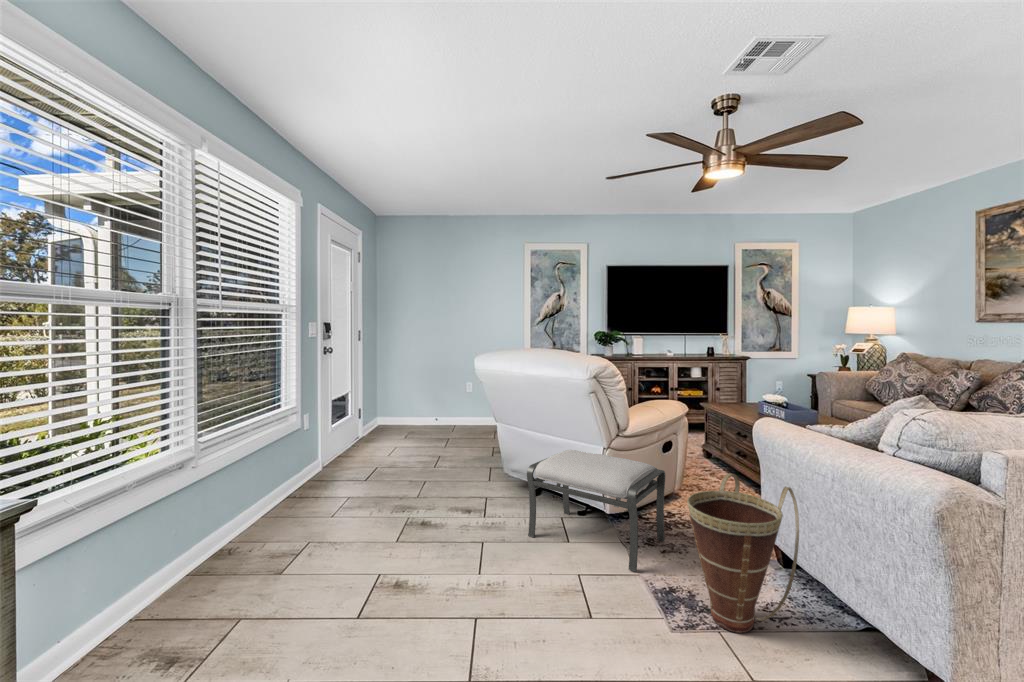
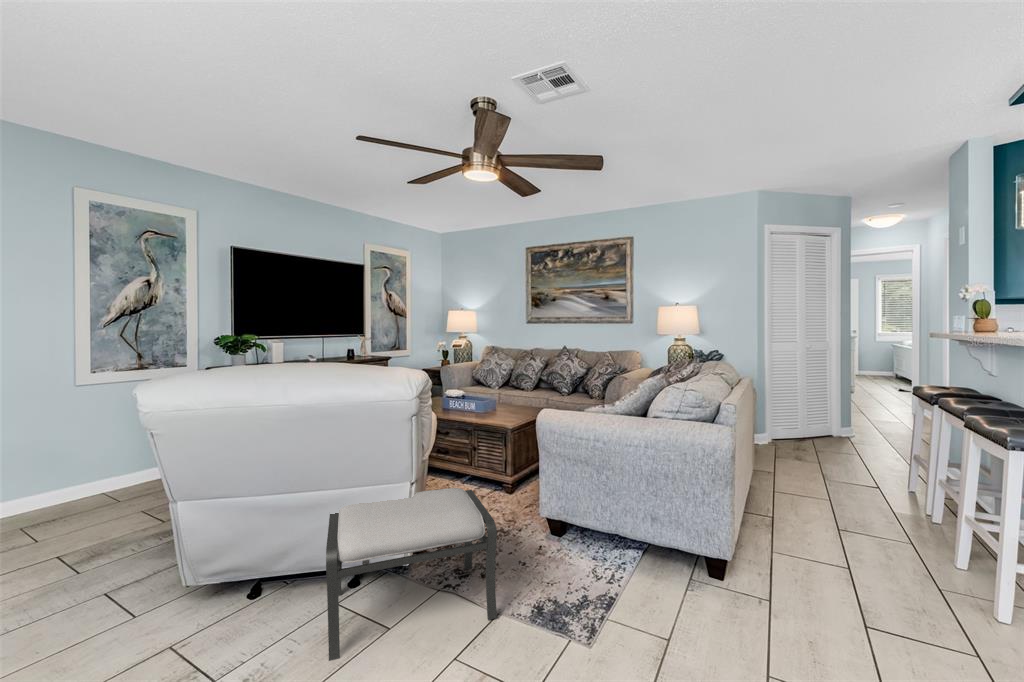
basket: present [687,474,799,633] -> none [555,468,649,622]

